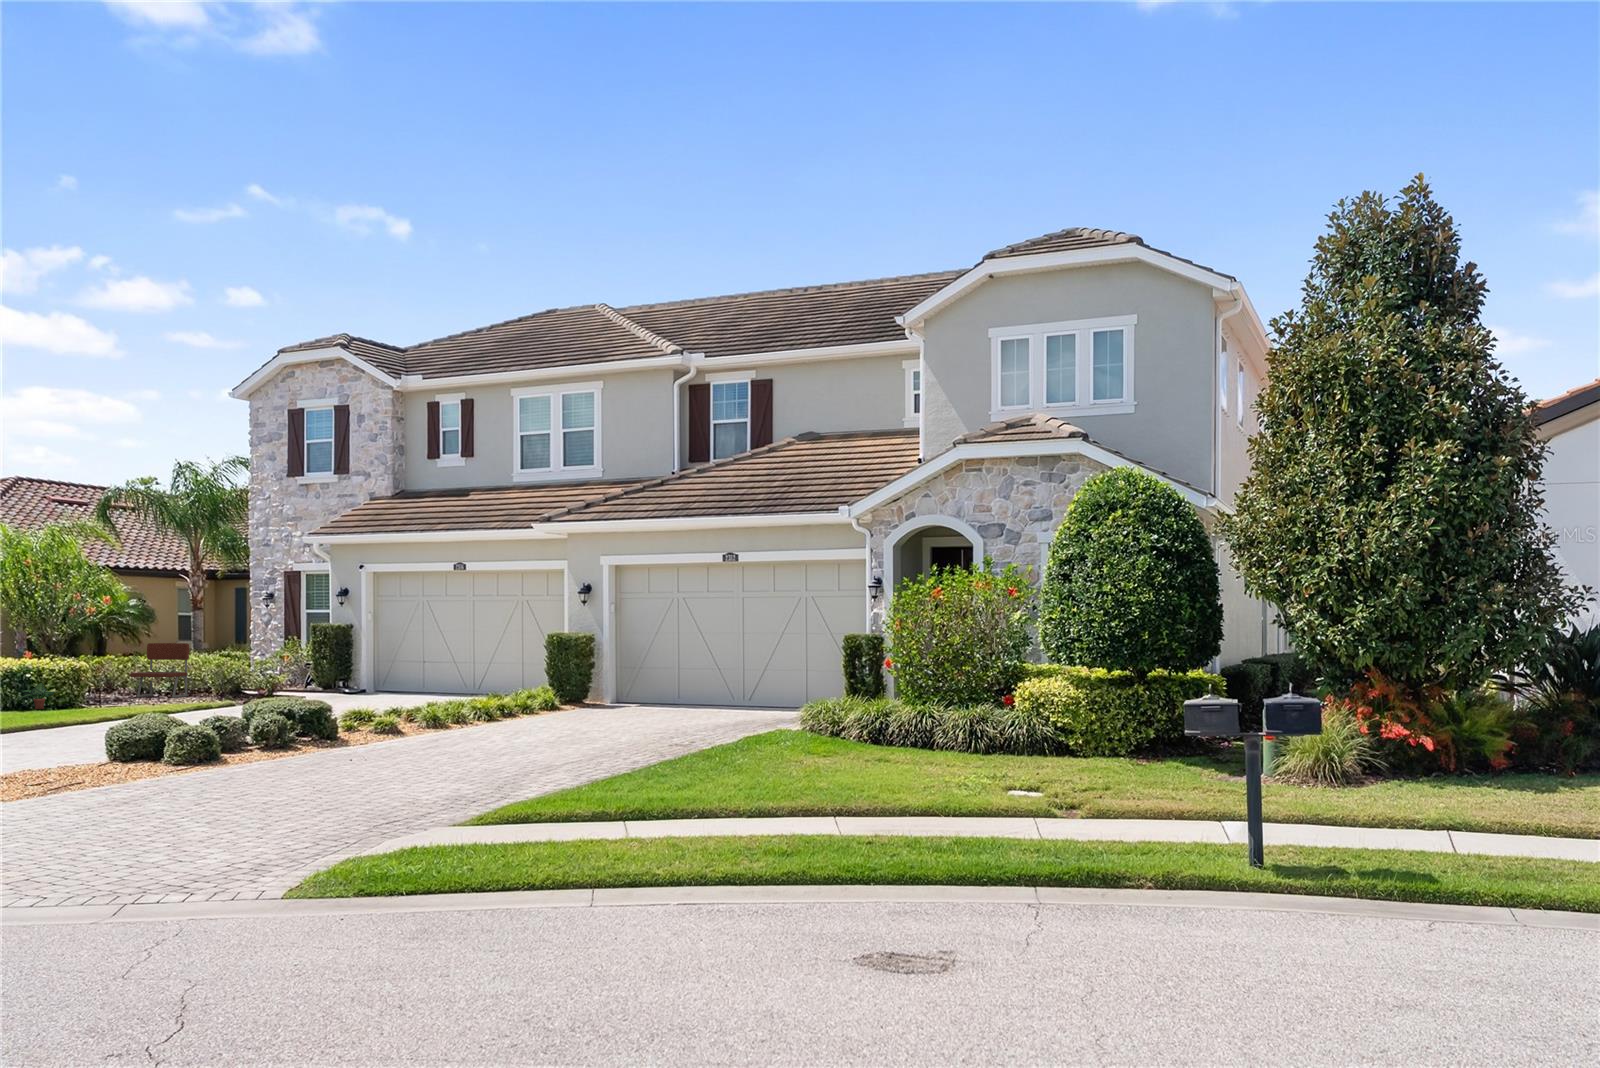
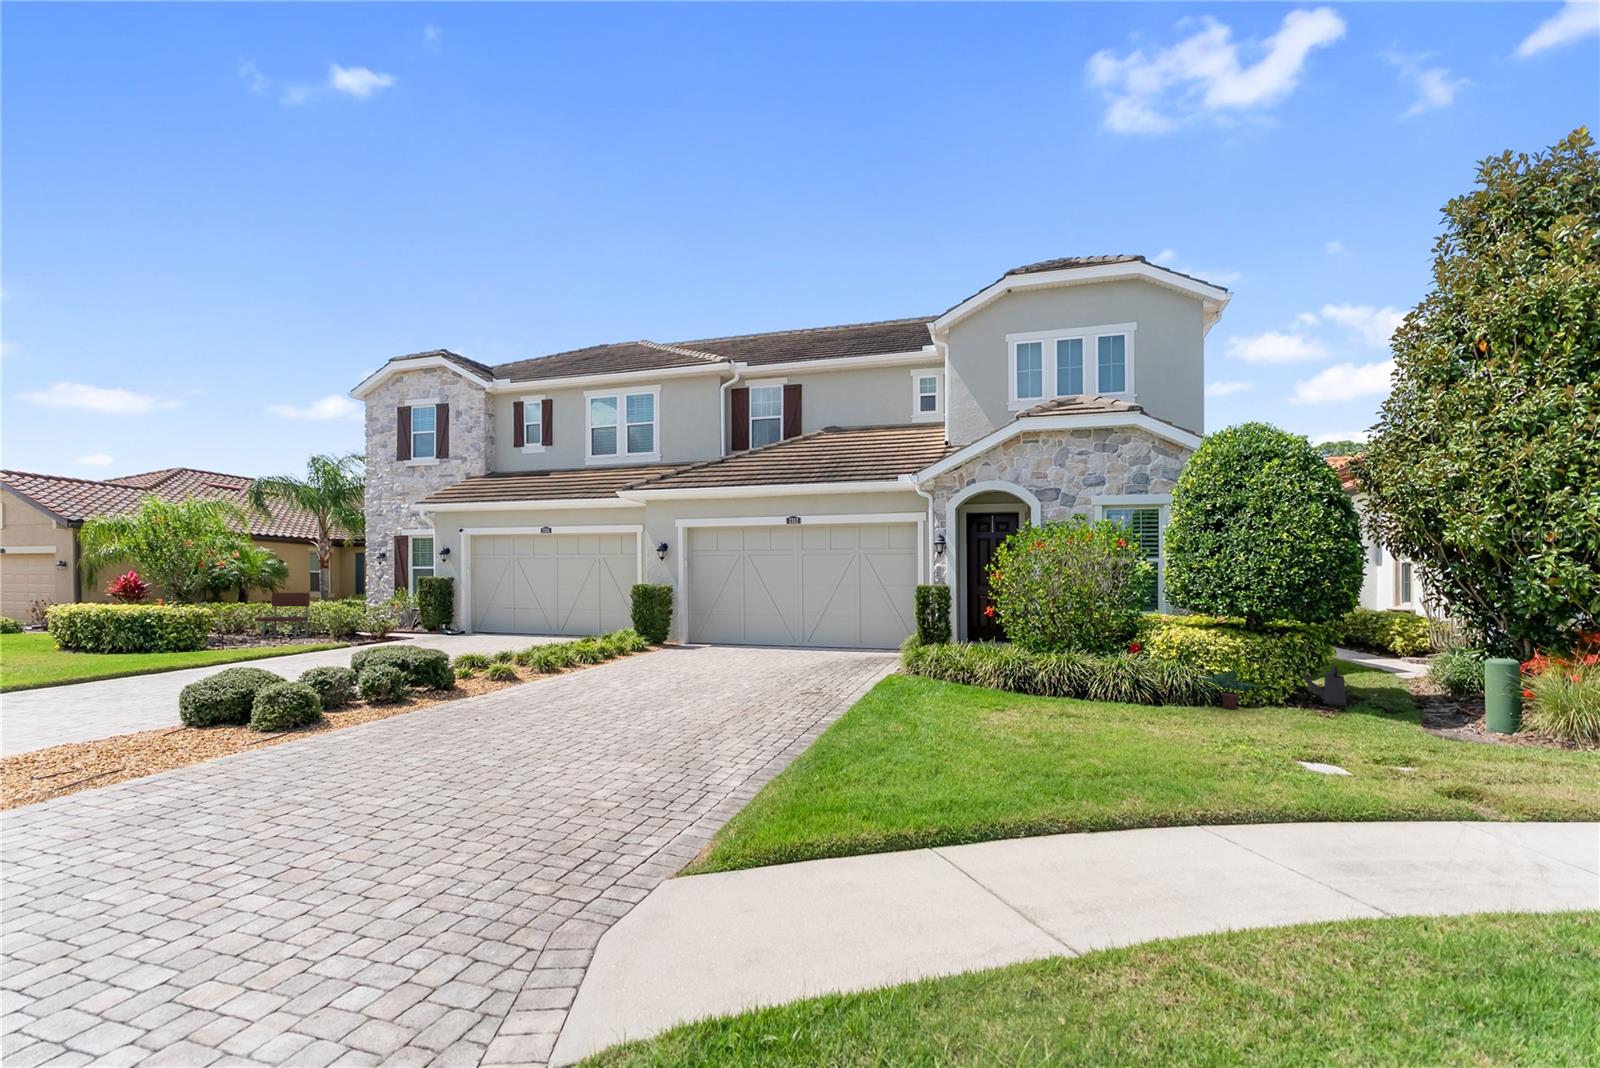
potted plant: present [18,683,57,709] -> present [1202,670,1262,709]
watering can: none [1164,723,1204,764] -> present [1303,666,1354,705]

